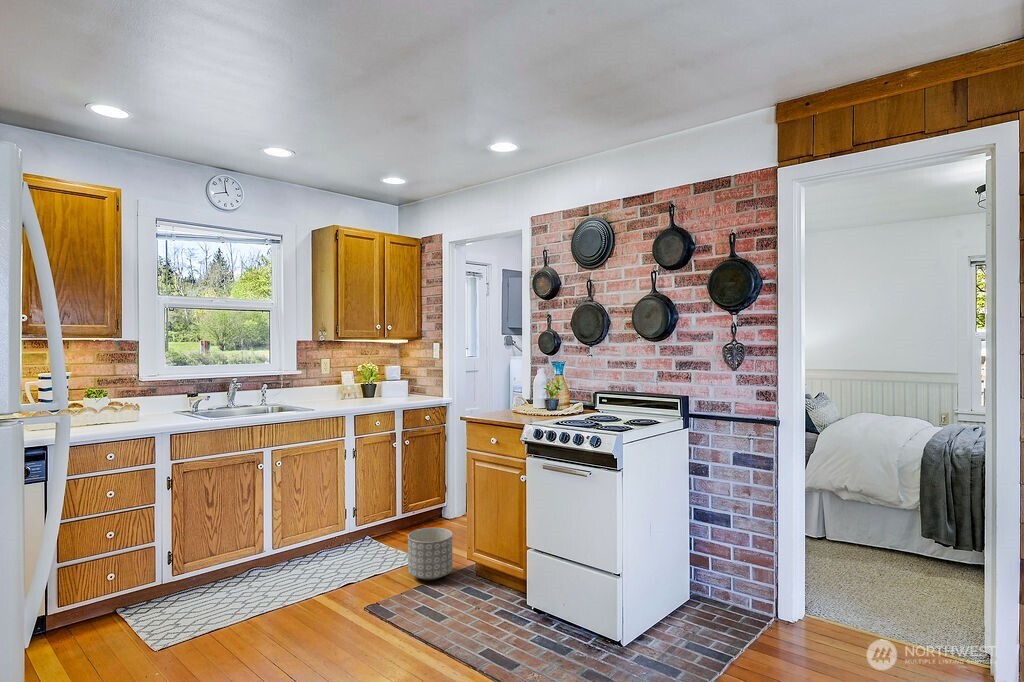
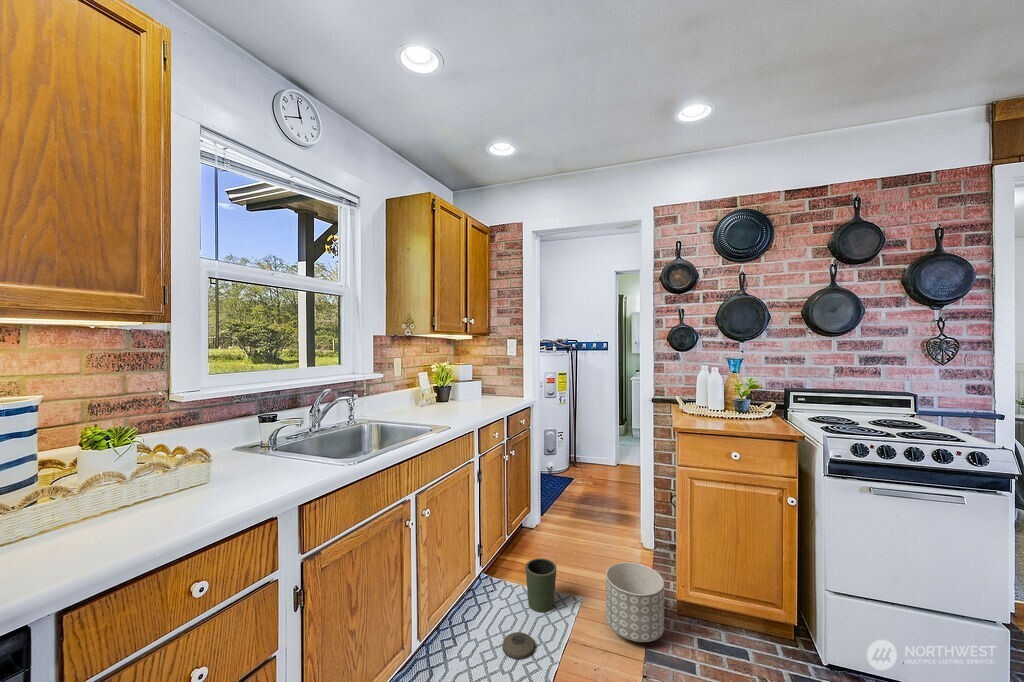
trash can: none [331,523,400,575] -> present [502,558,556,659]

